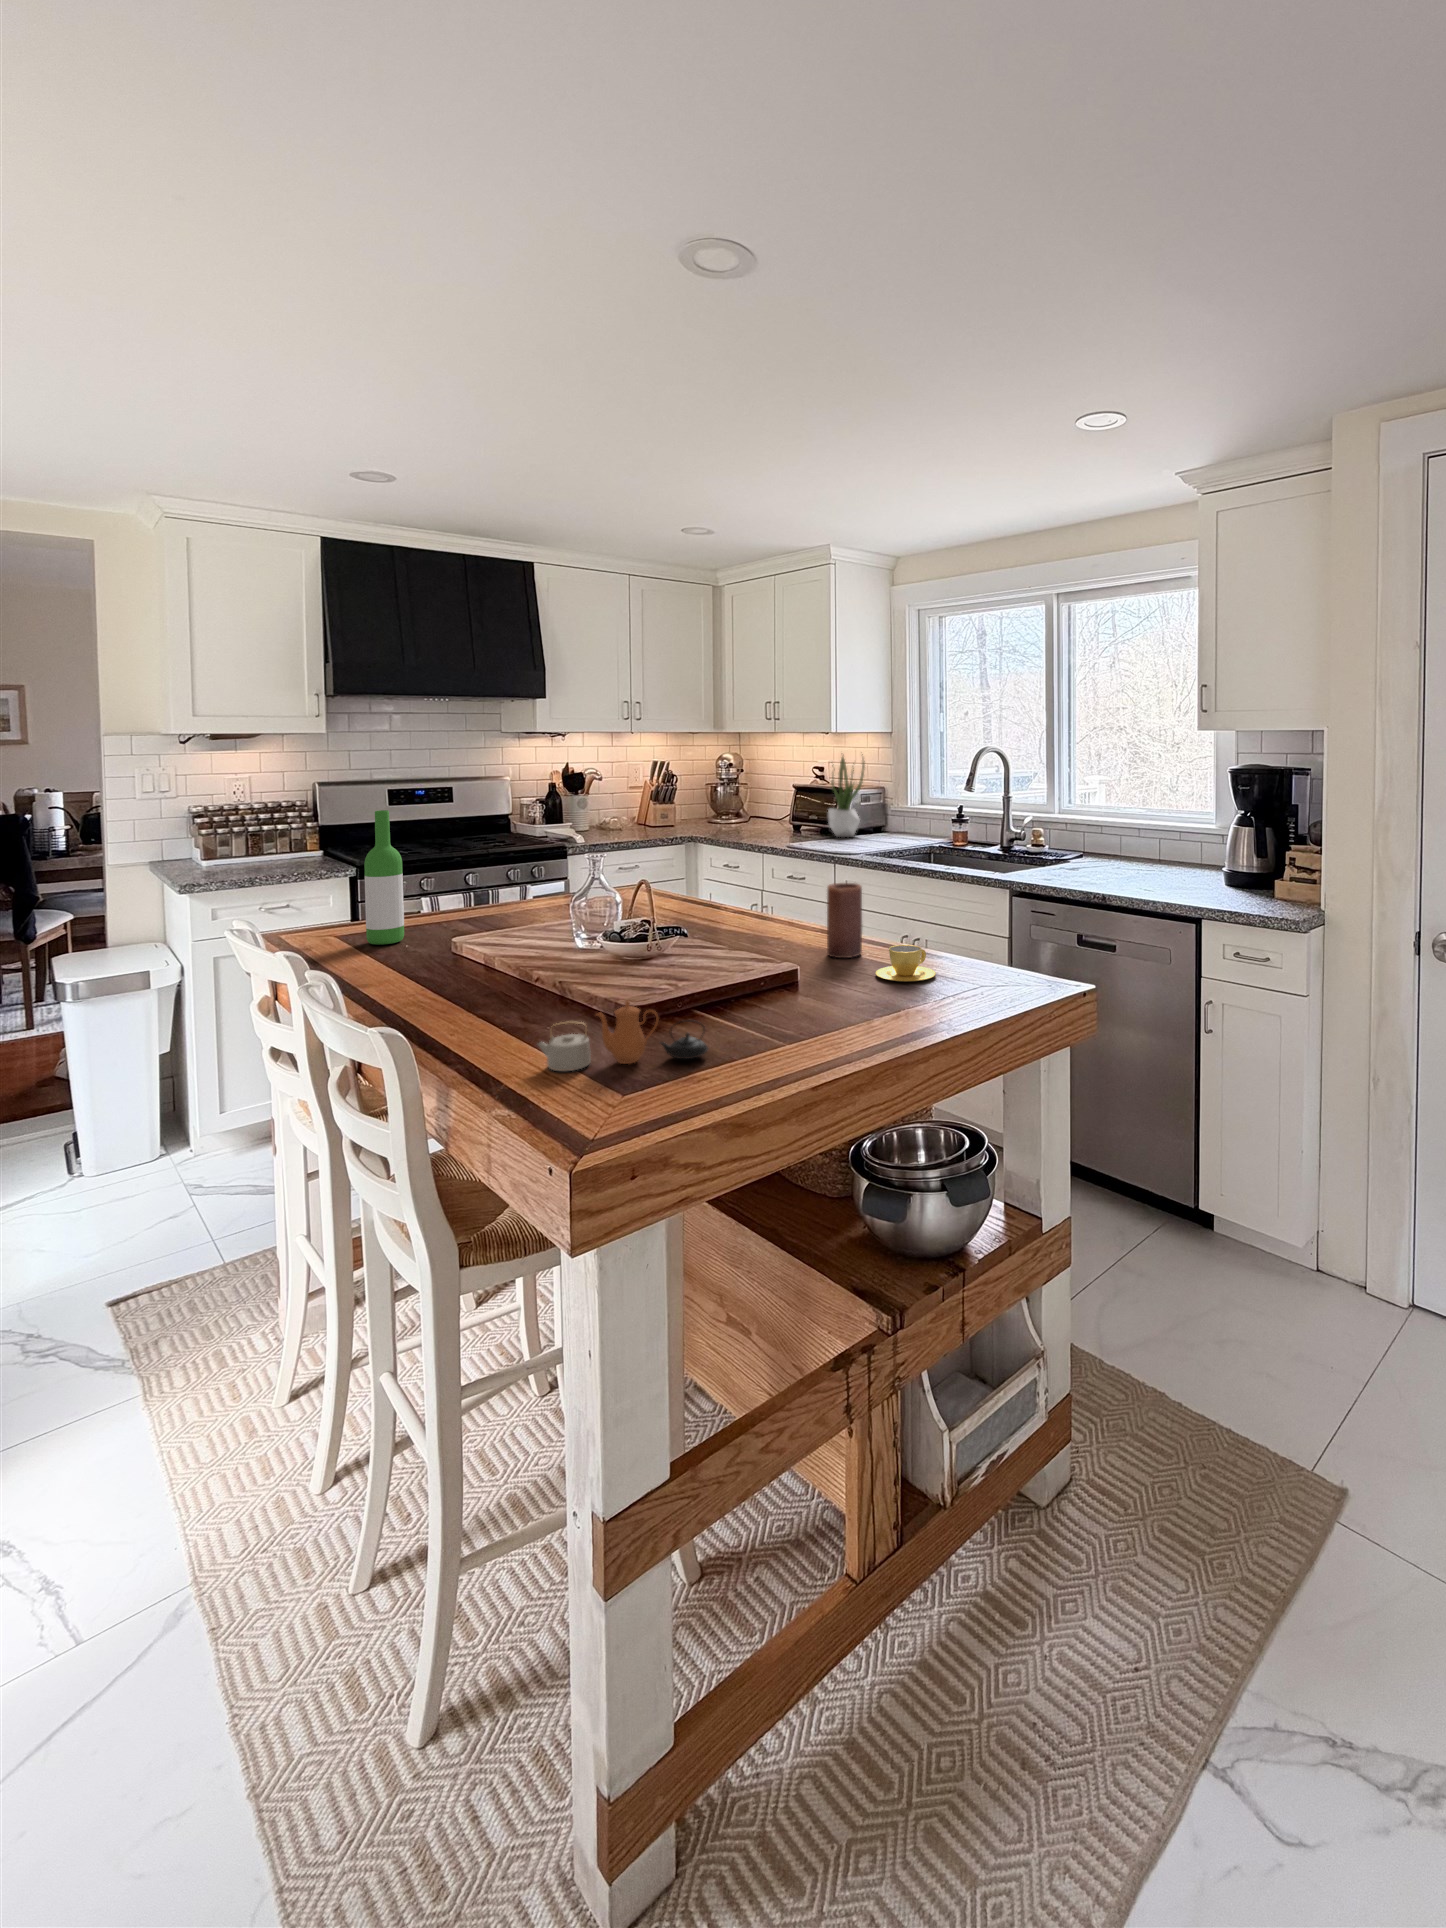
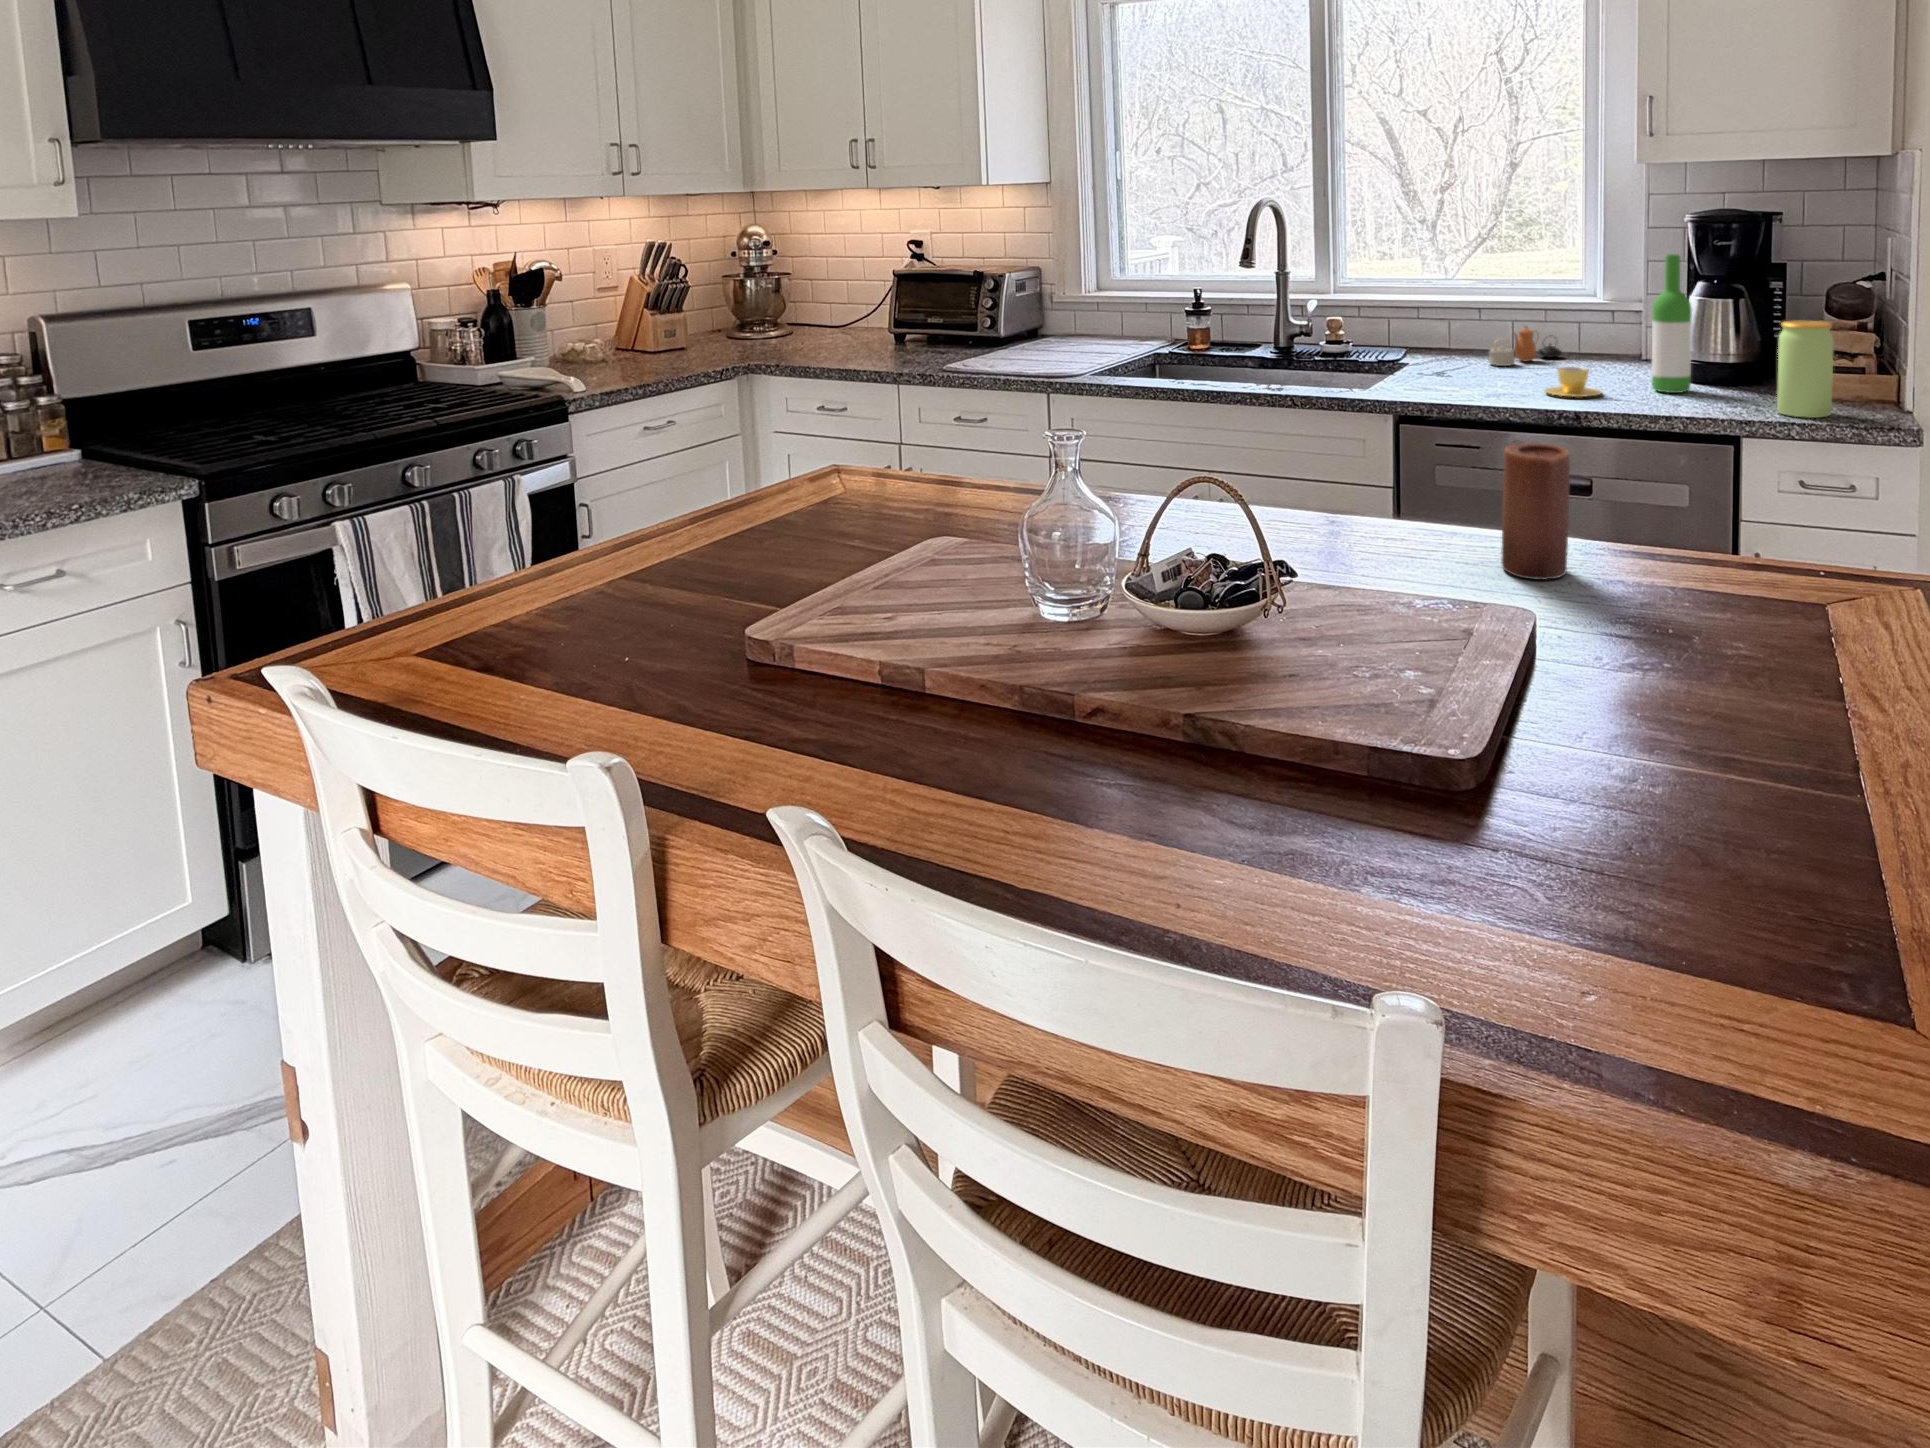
potted plant: present [828,754,865,837] -> none [968,214,1021,348]
wine bottle: present [364,810,404,945] -> present [1652,254,1692,393]
jar: none [1235,842,1270,910] -> present [1777,320,1834,418]
cup: present [875,945,936,981] -> present [1545,367,1602,397]
teapot: present [538,1001,708,1071] -> present [1489,326,1562,366]

